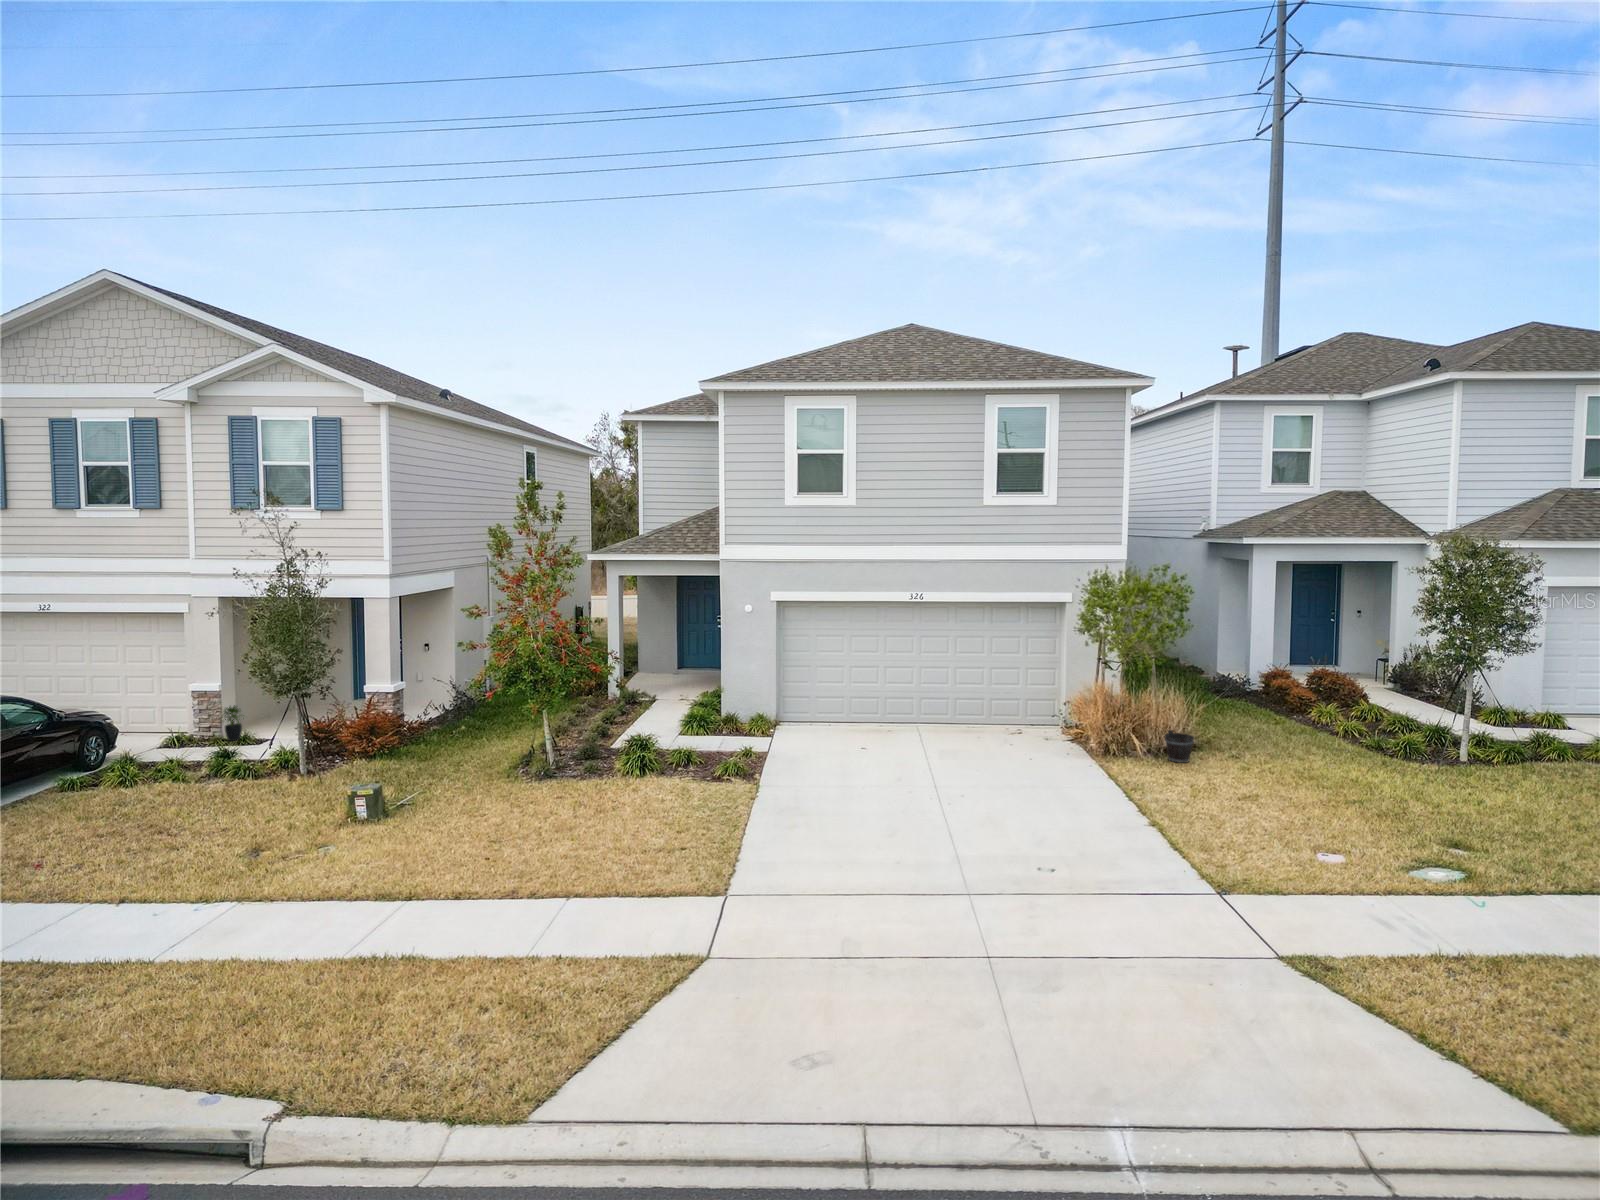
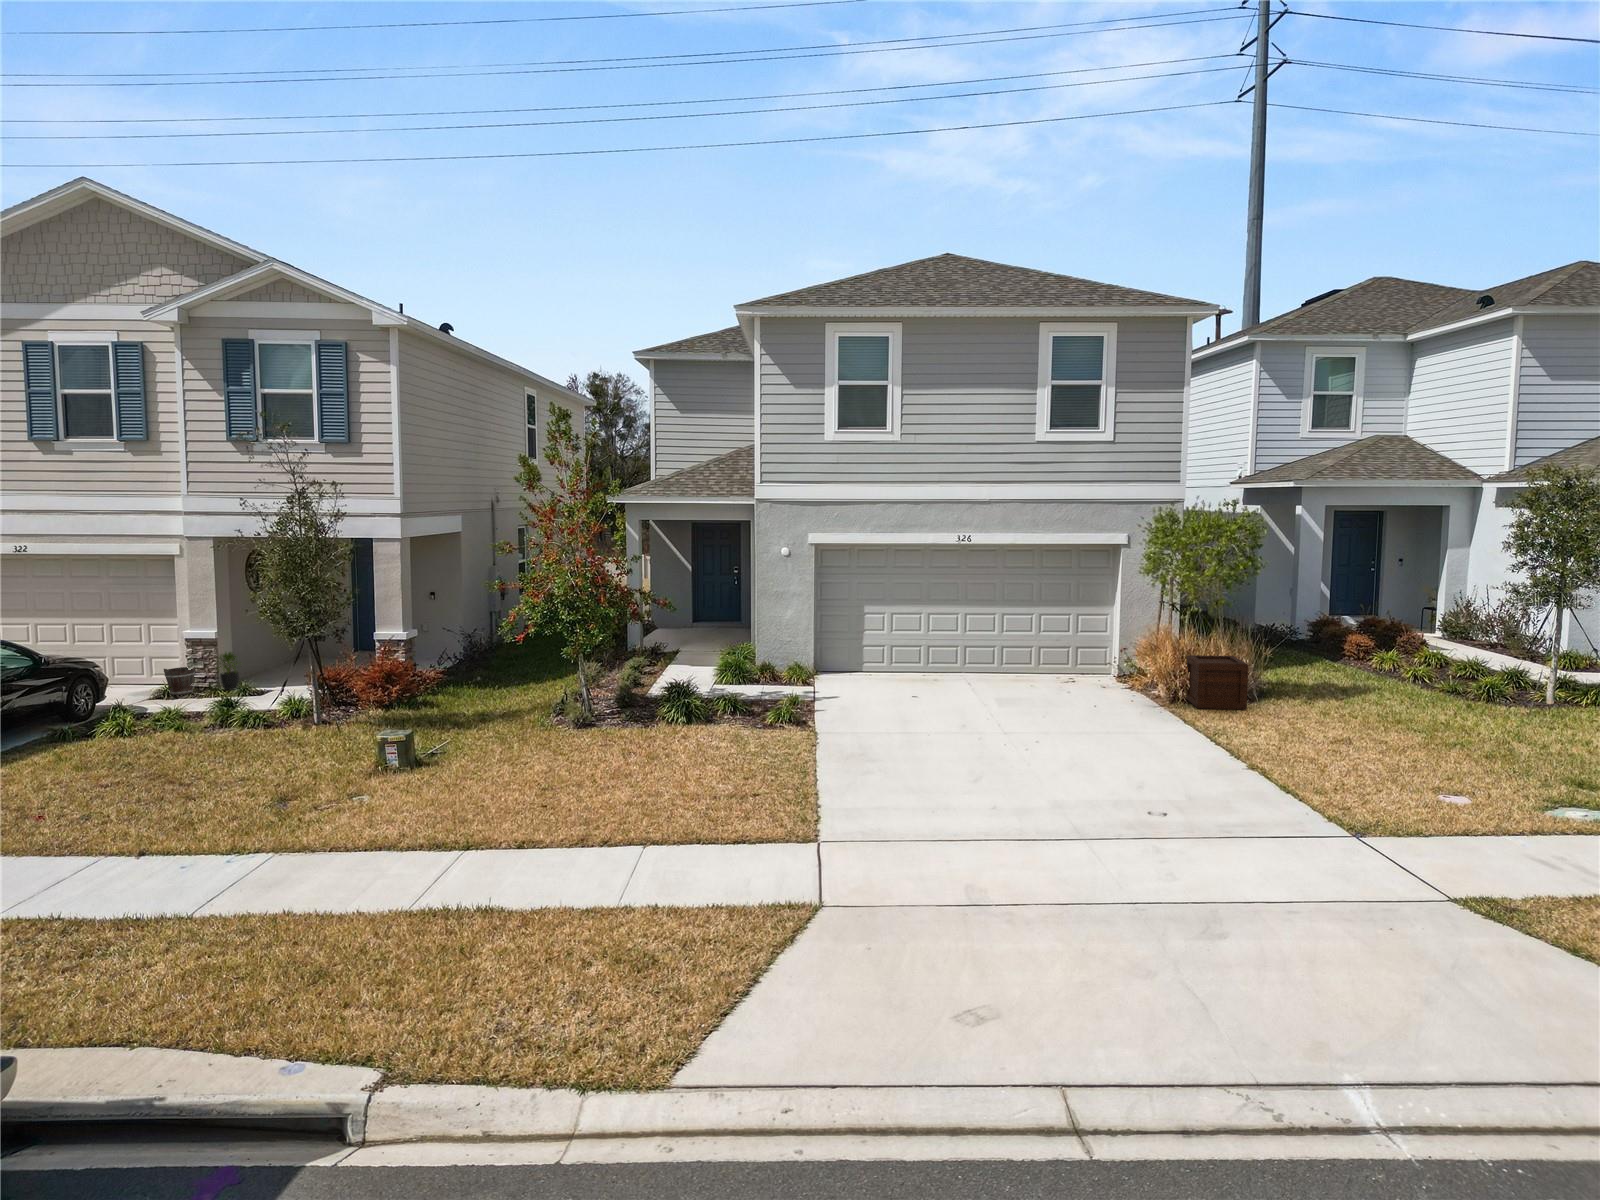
wooden crate: none [1100,716,1153,768] -> present [1185,655,1248,710]
bucket: present [1165,730,1194,763] -> present [164,667,195,695]

